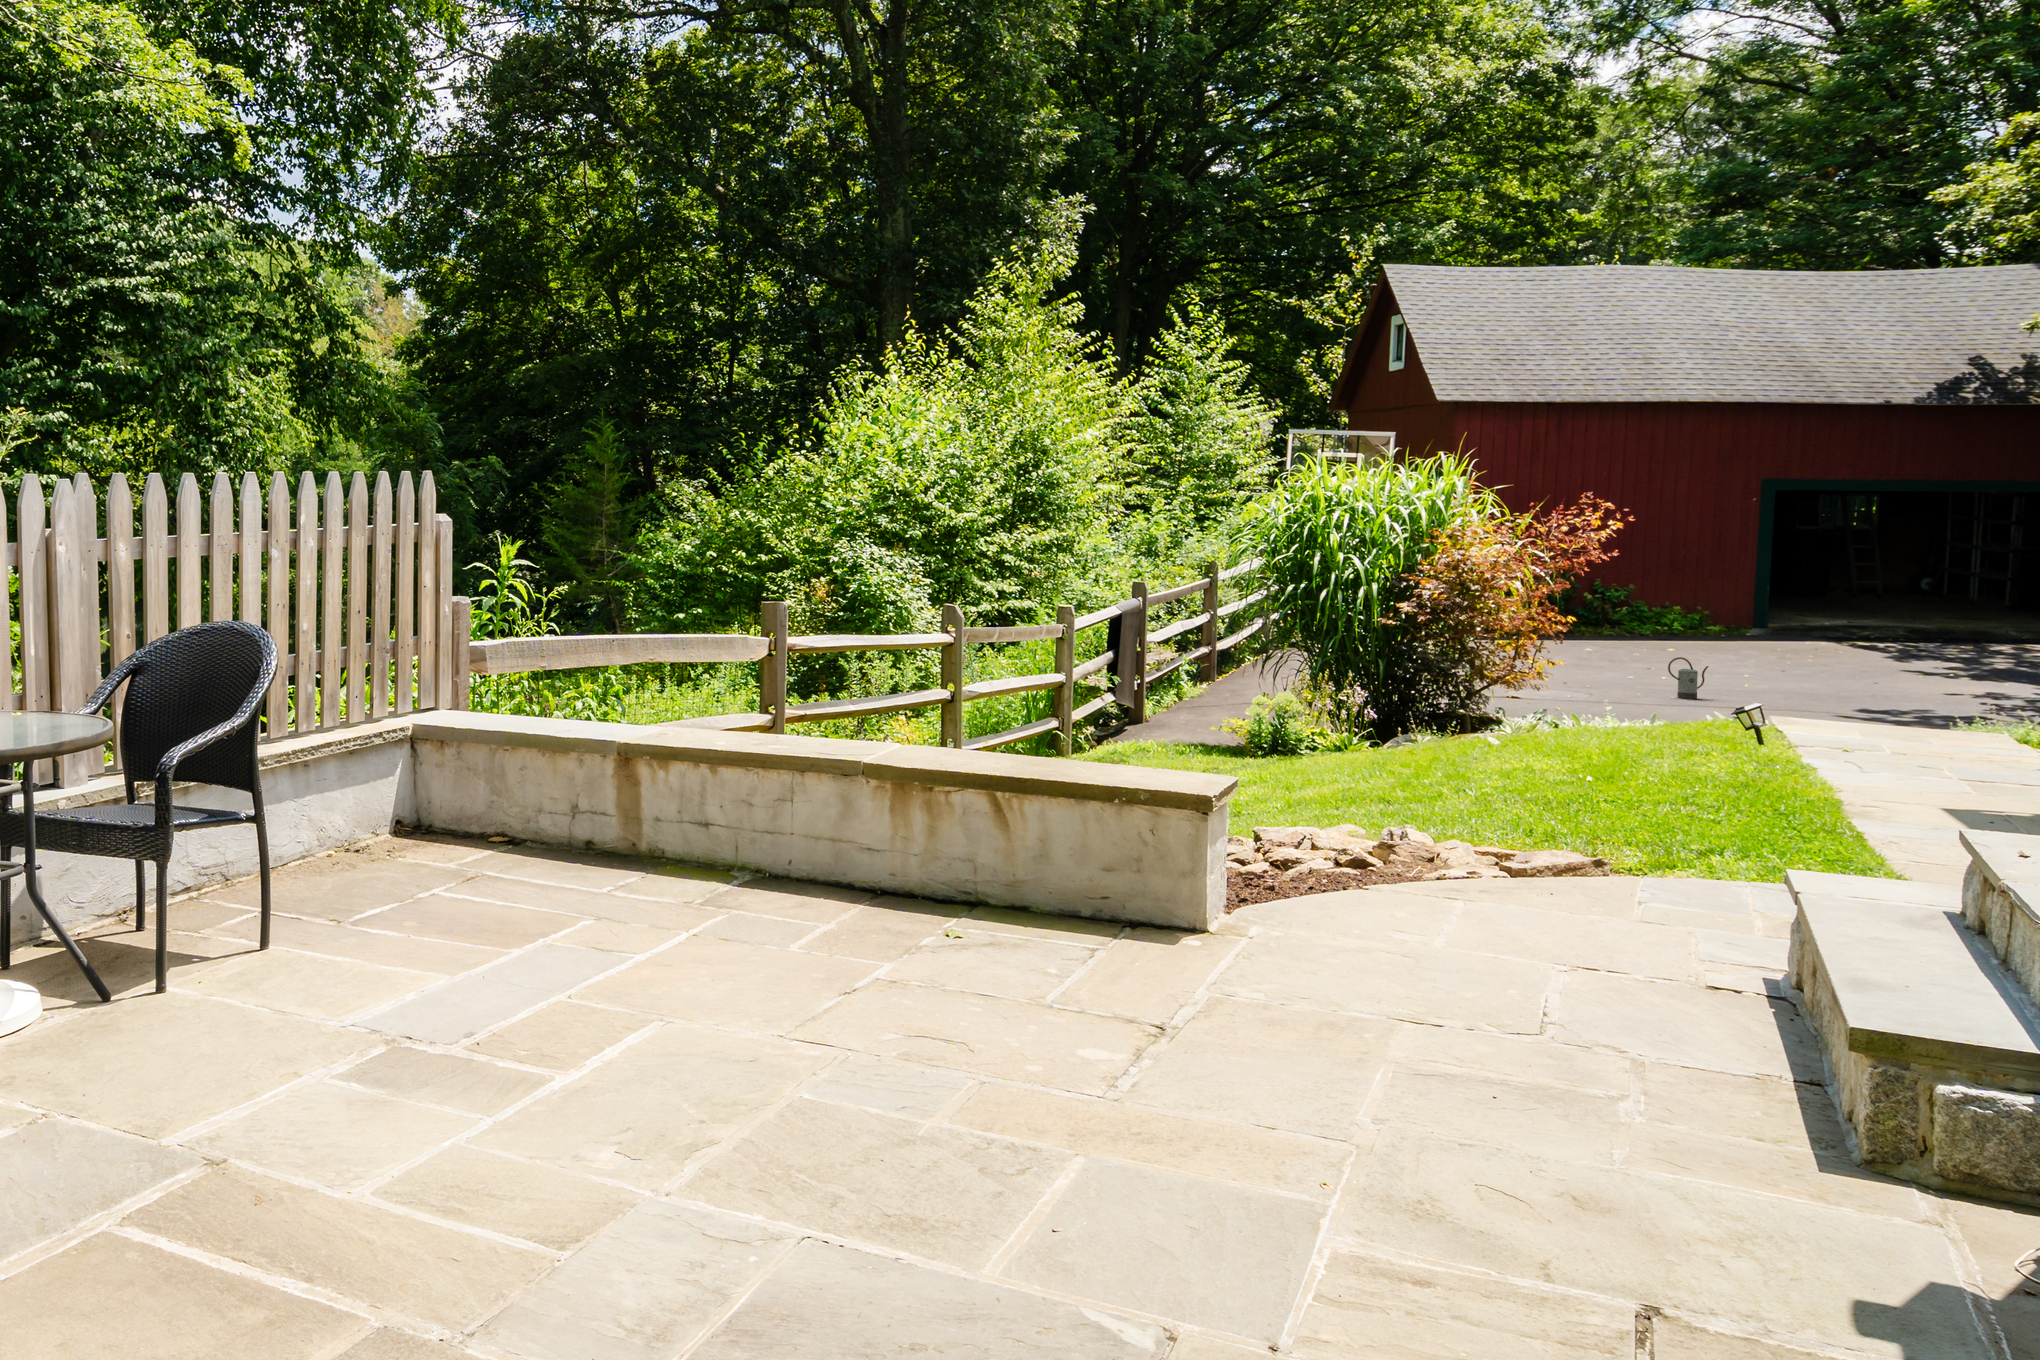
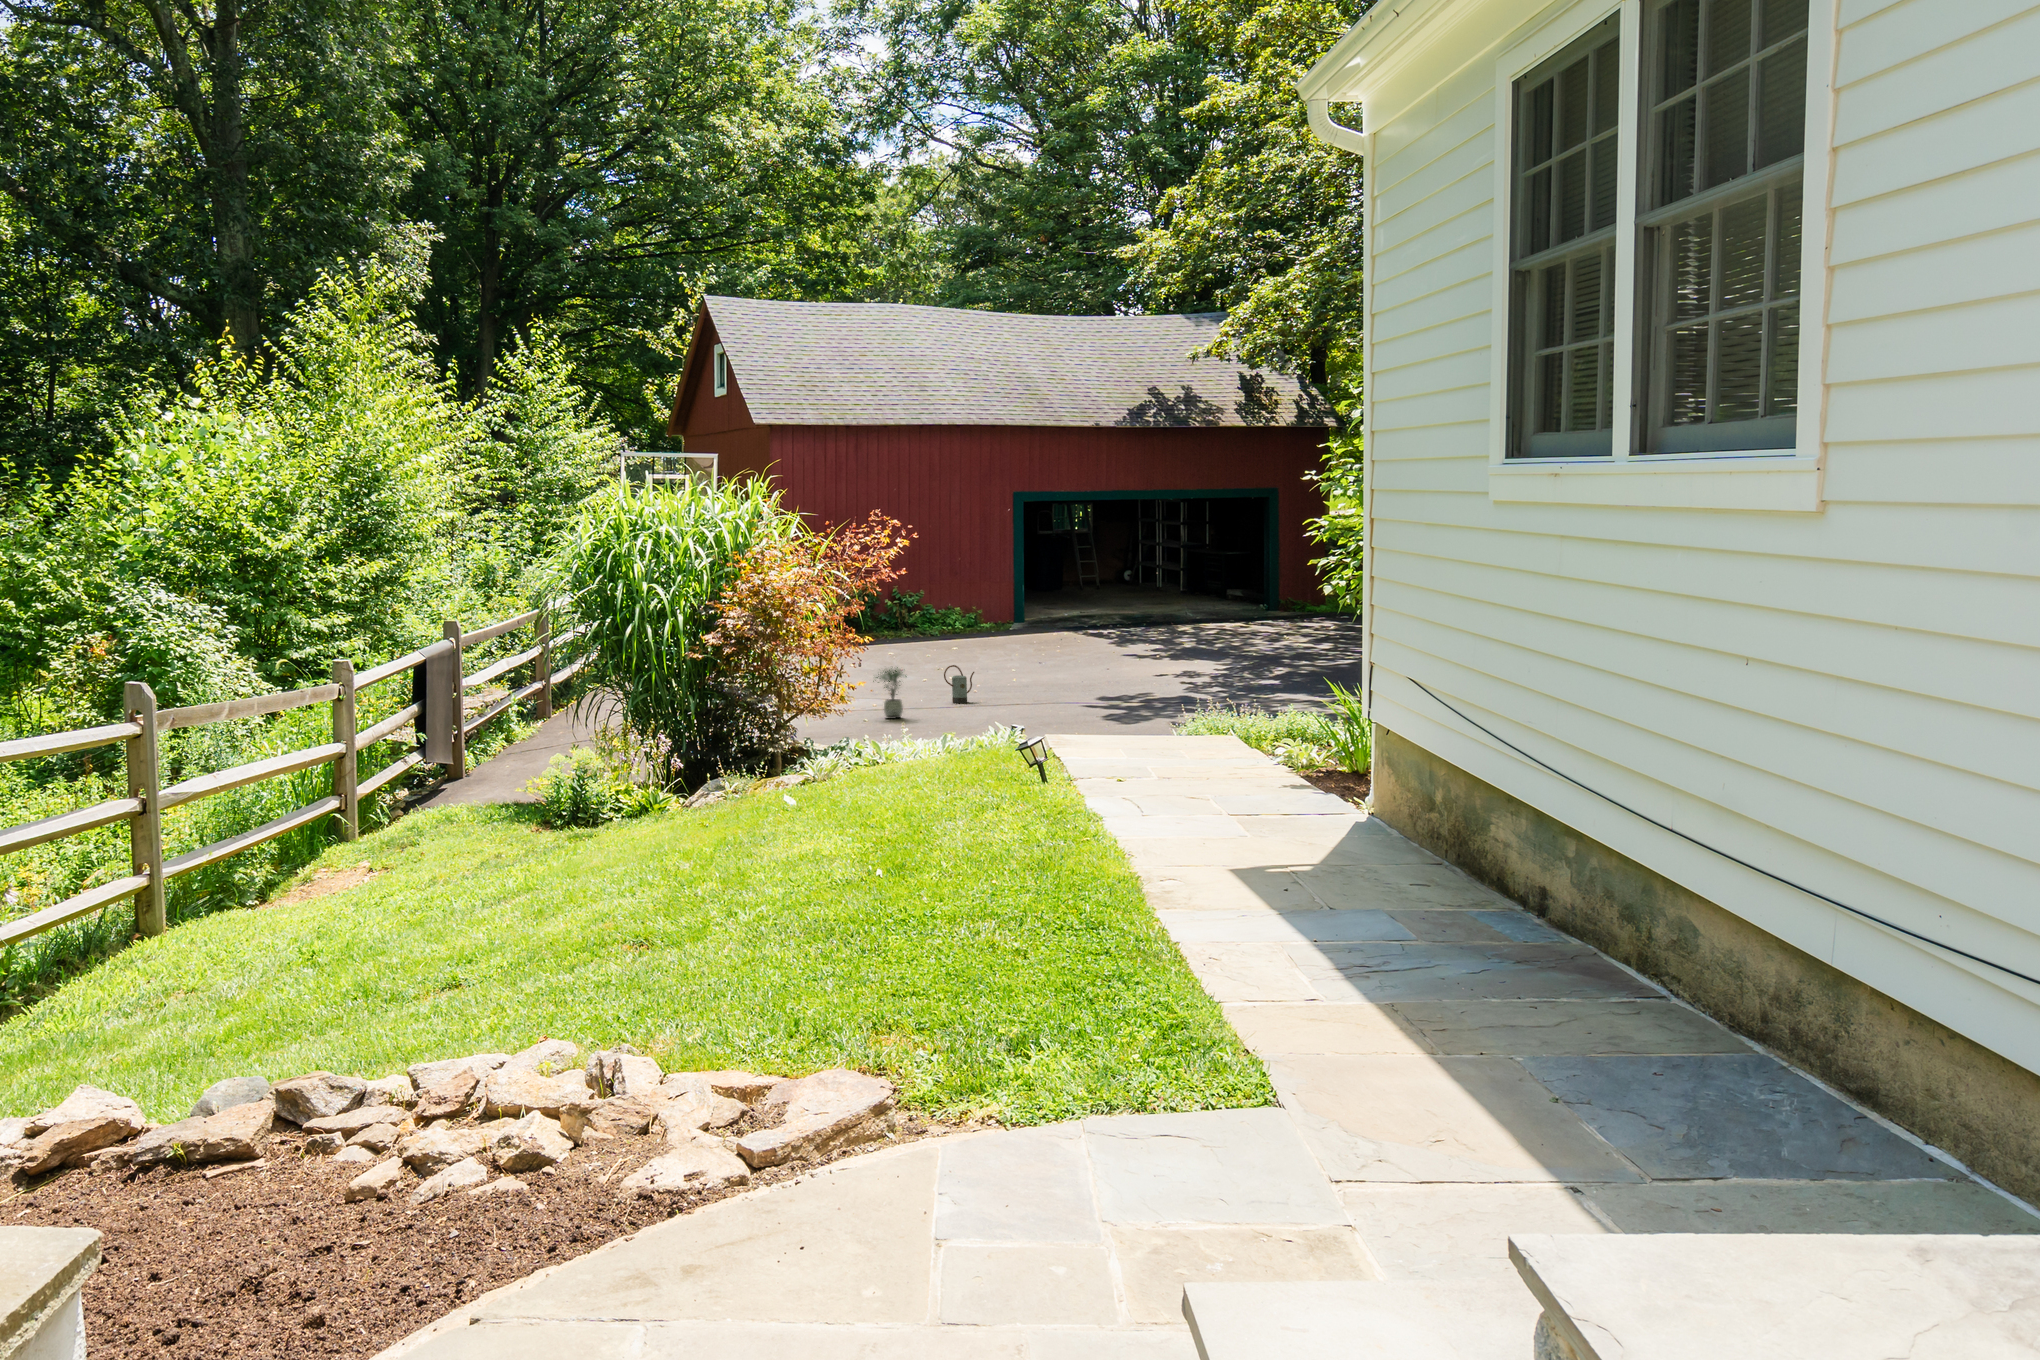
potted plant: none [1579,652,1626,708] -> present [873,667,907,719]

